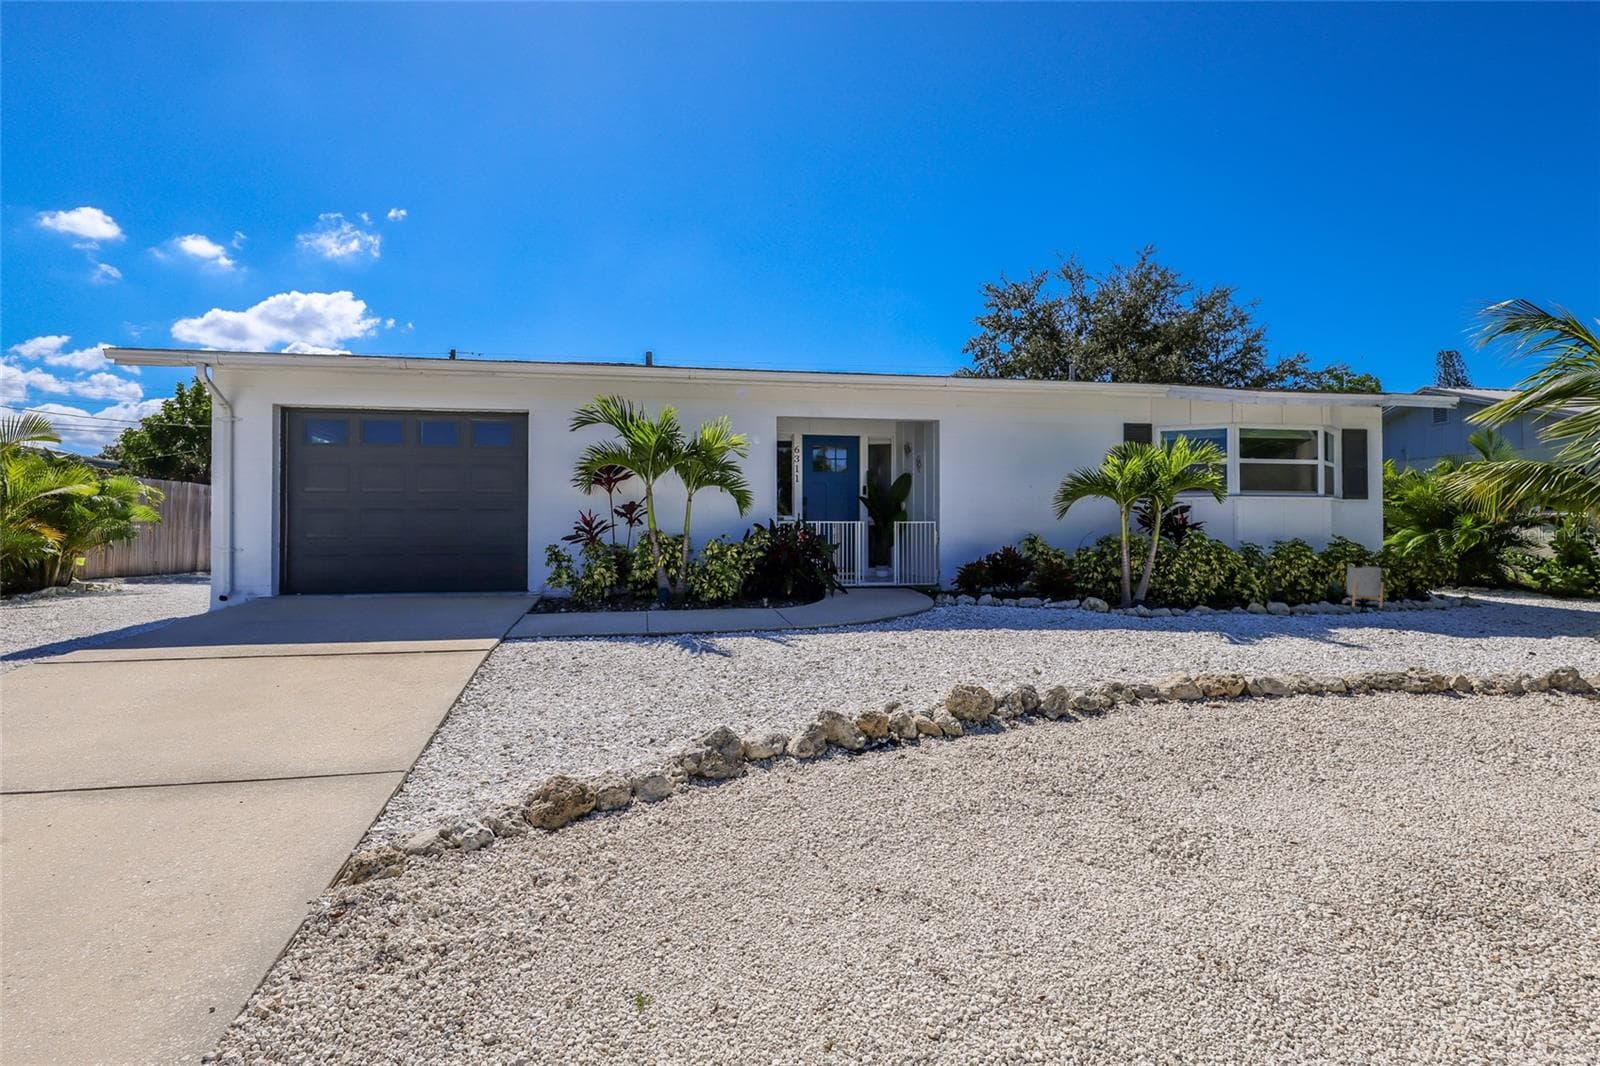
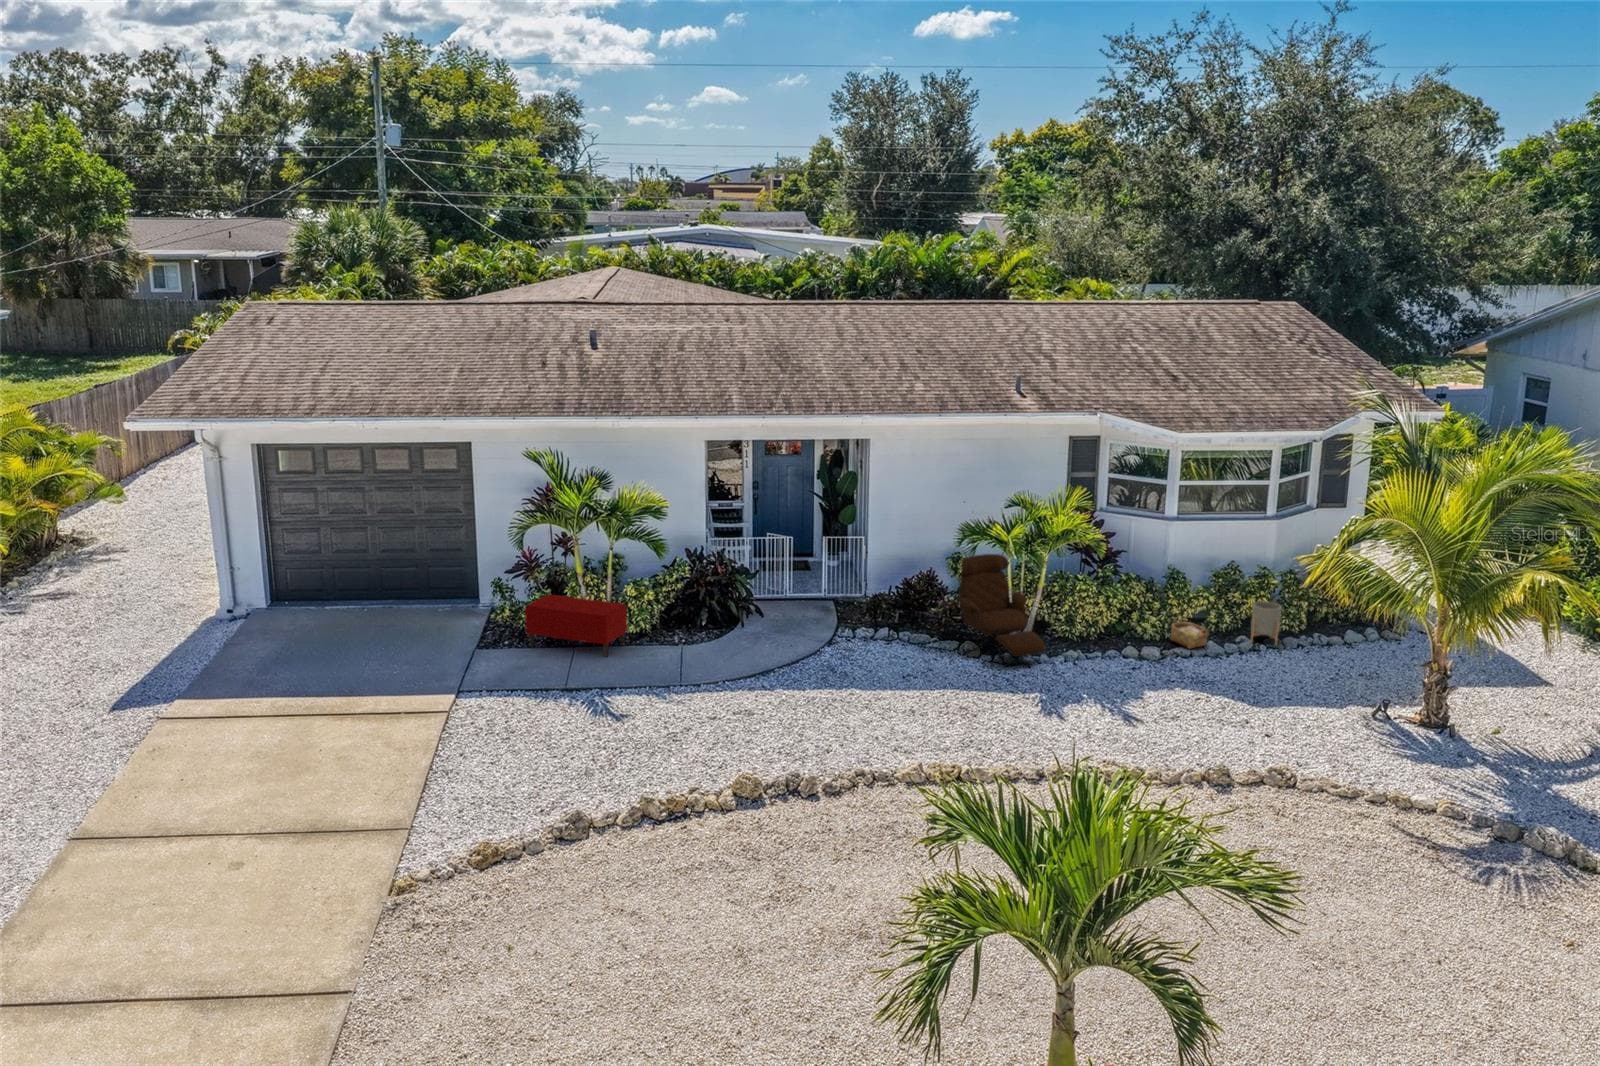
lounge chair: none [1063,513,1178,620] -> present [957,554,1046,668]
bench: none [590,556,707,614] -> present [525,594,627,657]
woven basket: none [1273,579,1319,609] -> present [1170,620,1209,649]

